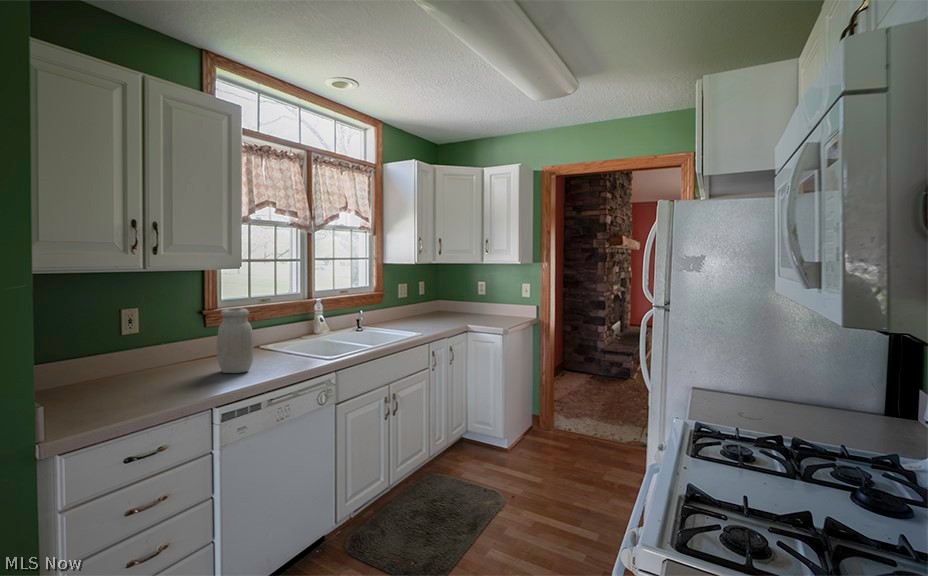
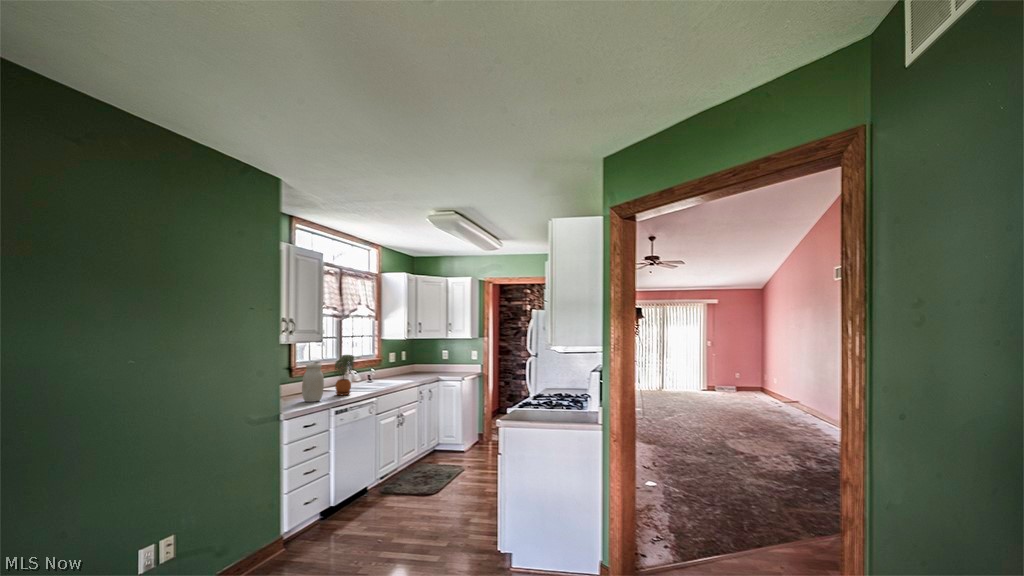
potted plant: none [280,292,318,359] -> present [335,355,354,395]

